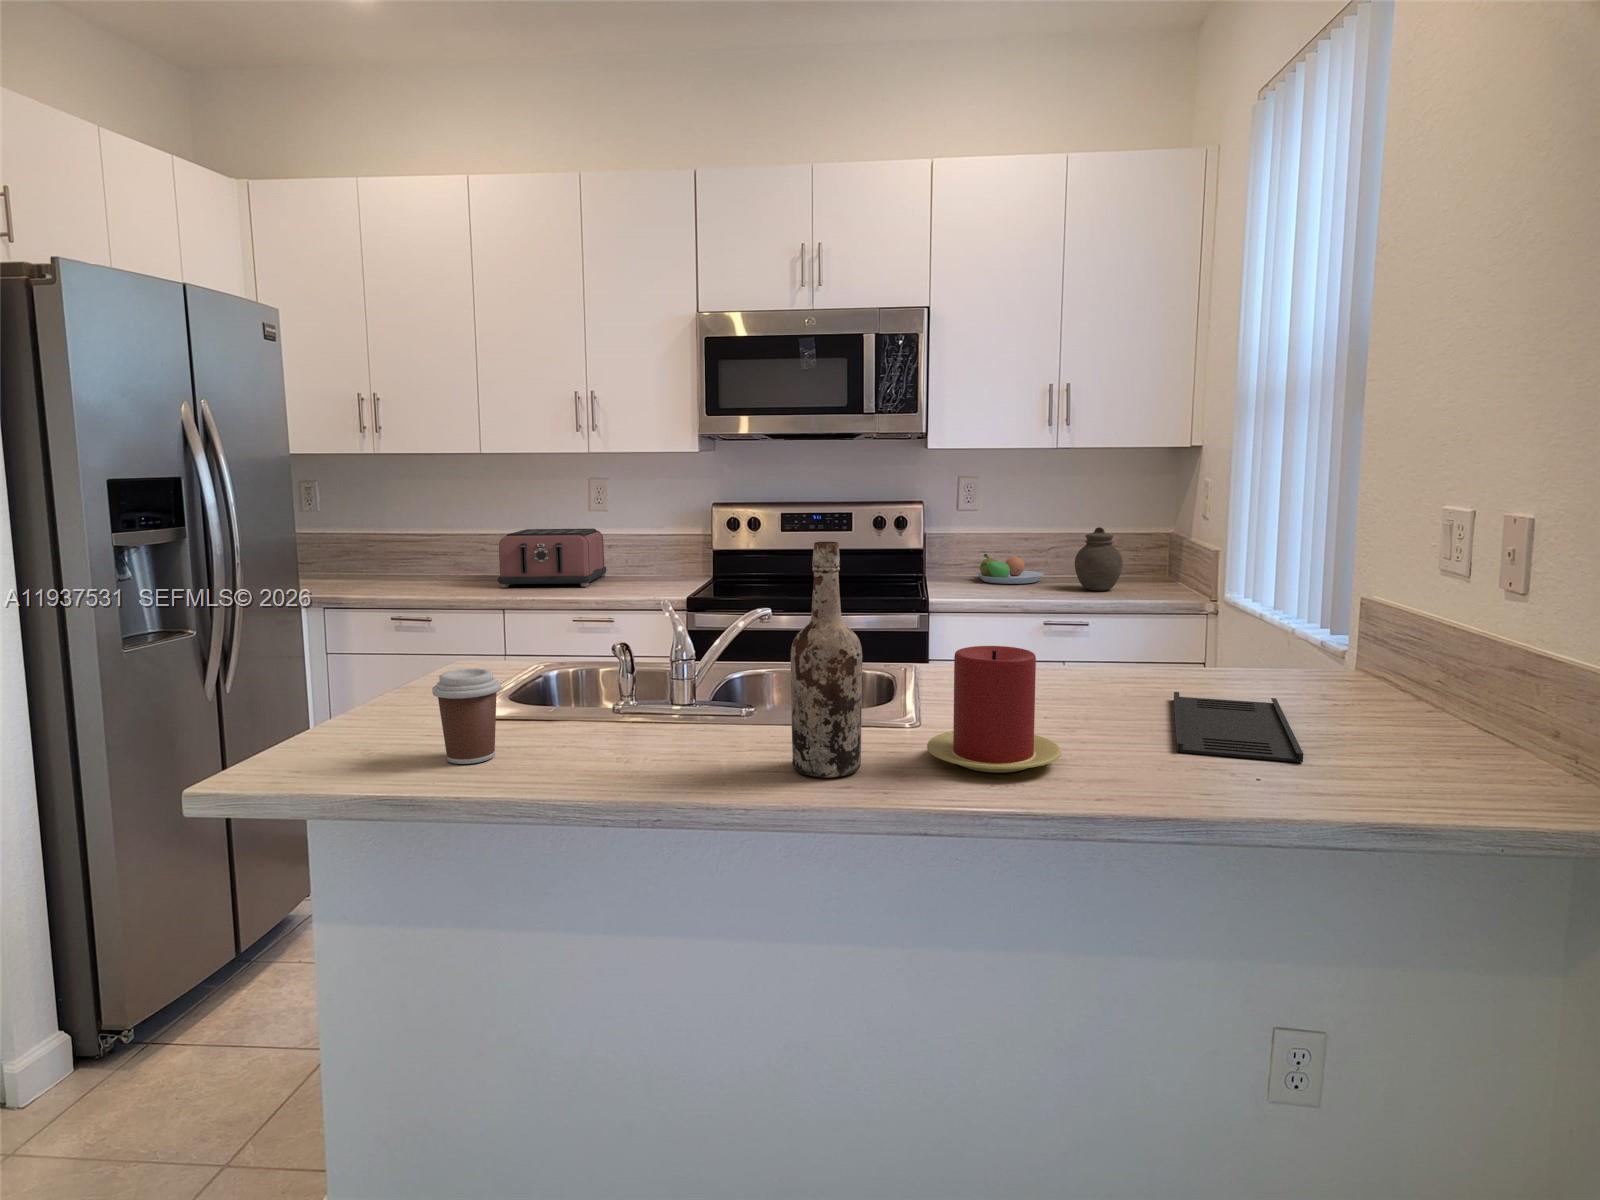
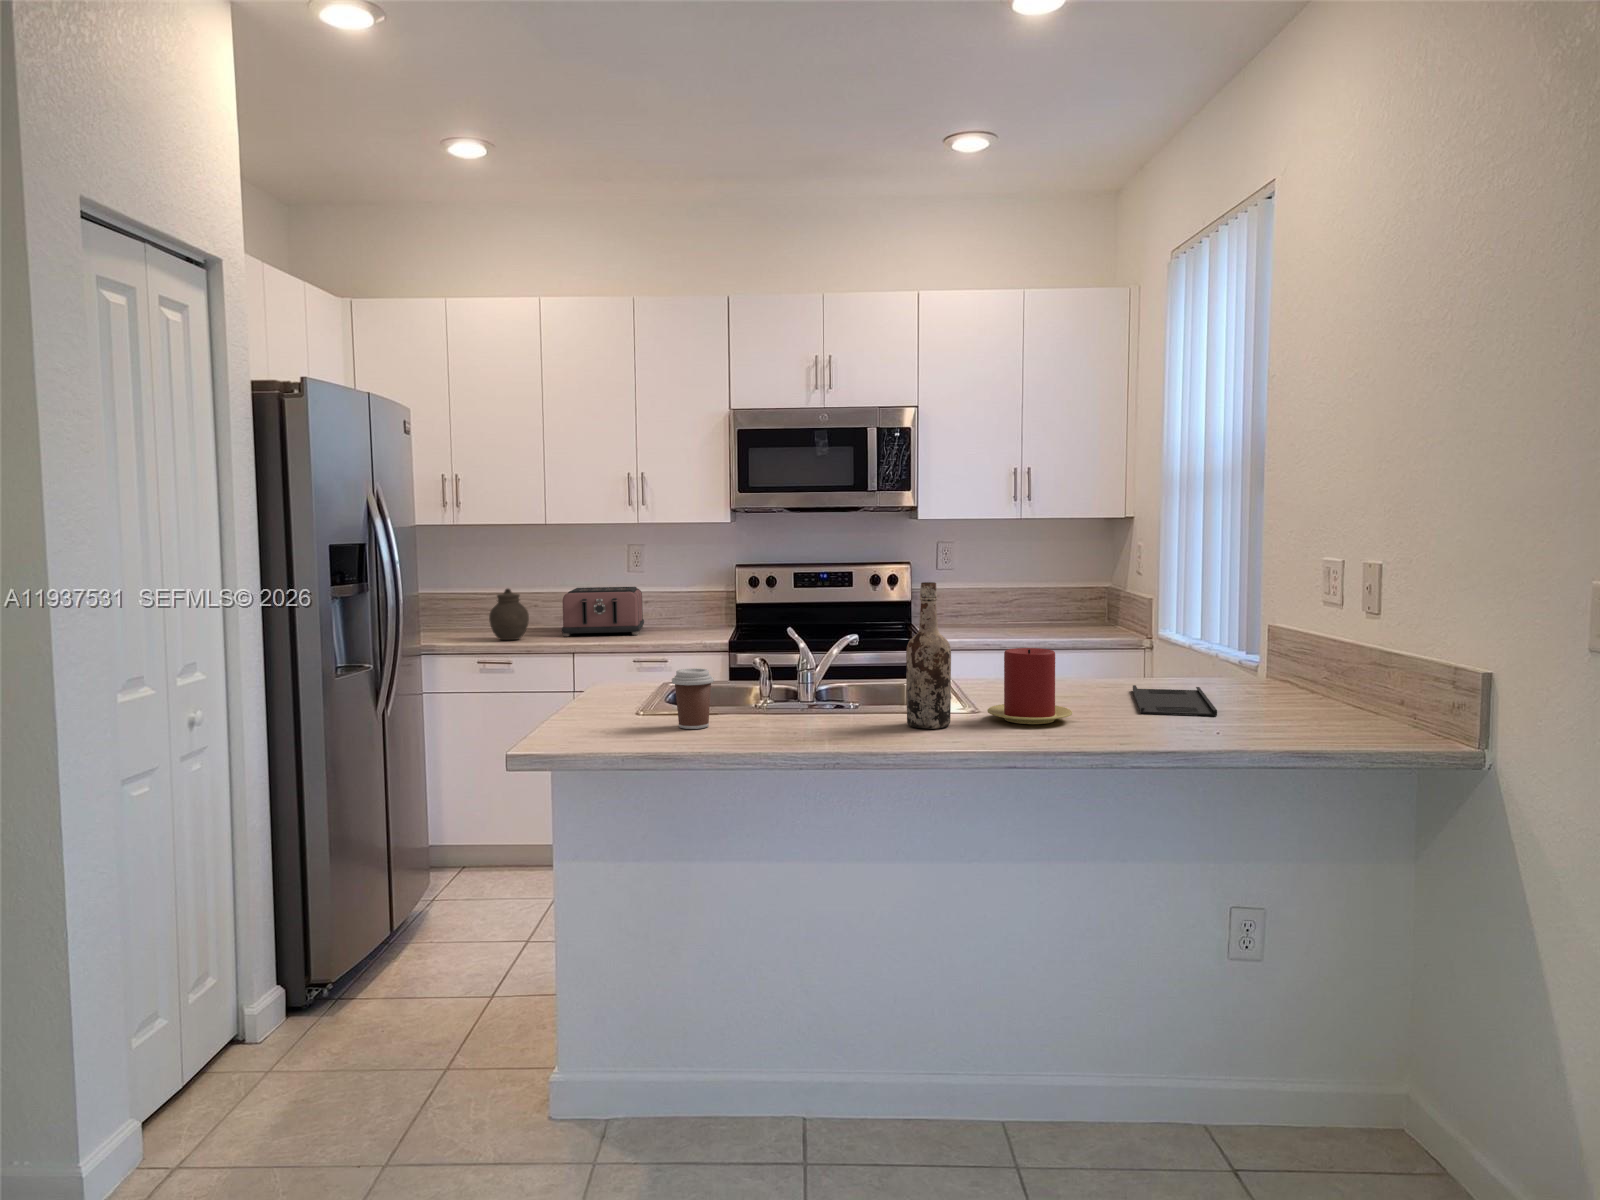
jar: present [1075,527,1123,591] -> present [489,589,529,640]
fruit bowl: present [976,554,1044,584] -> none [957,604,1012,628]

